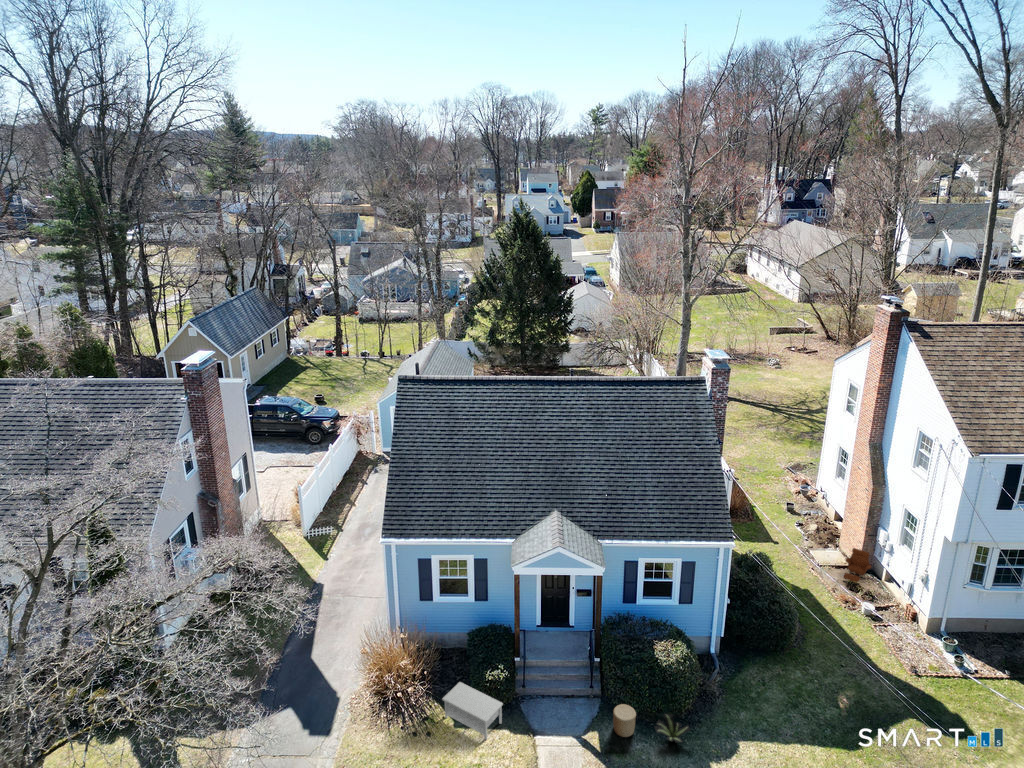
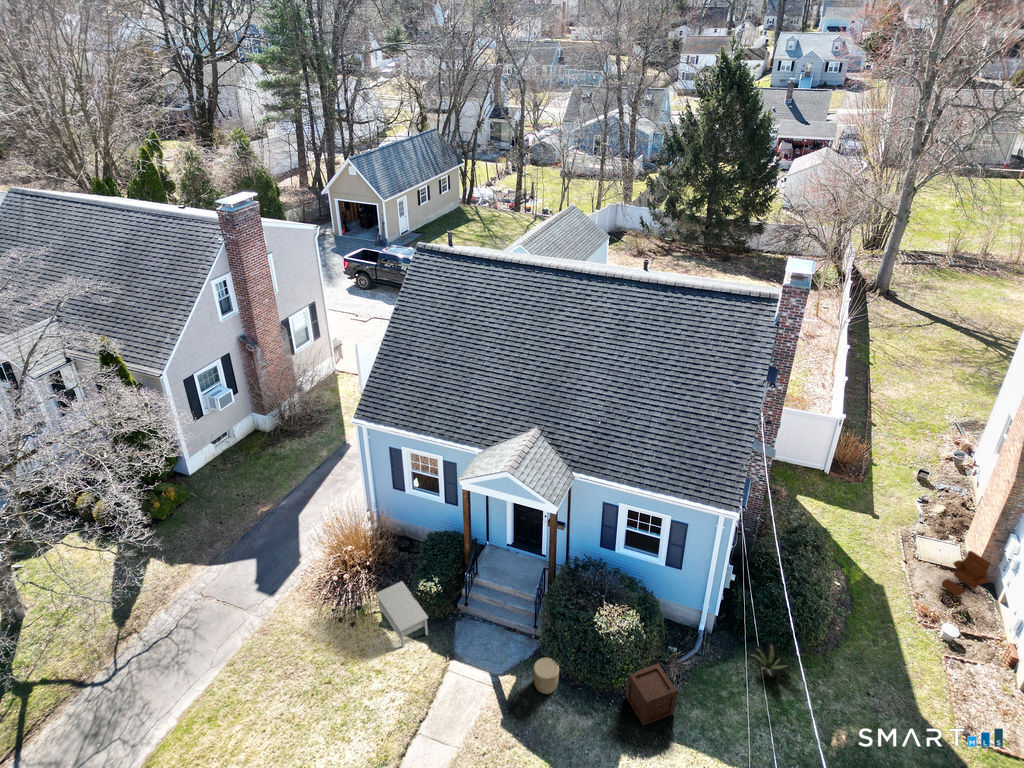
wooden crate: none [688,681,733,735] -> present [625,664,678,725]
potted plant: present [655,714,690,742] -> present [749,642,790,677]

